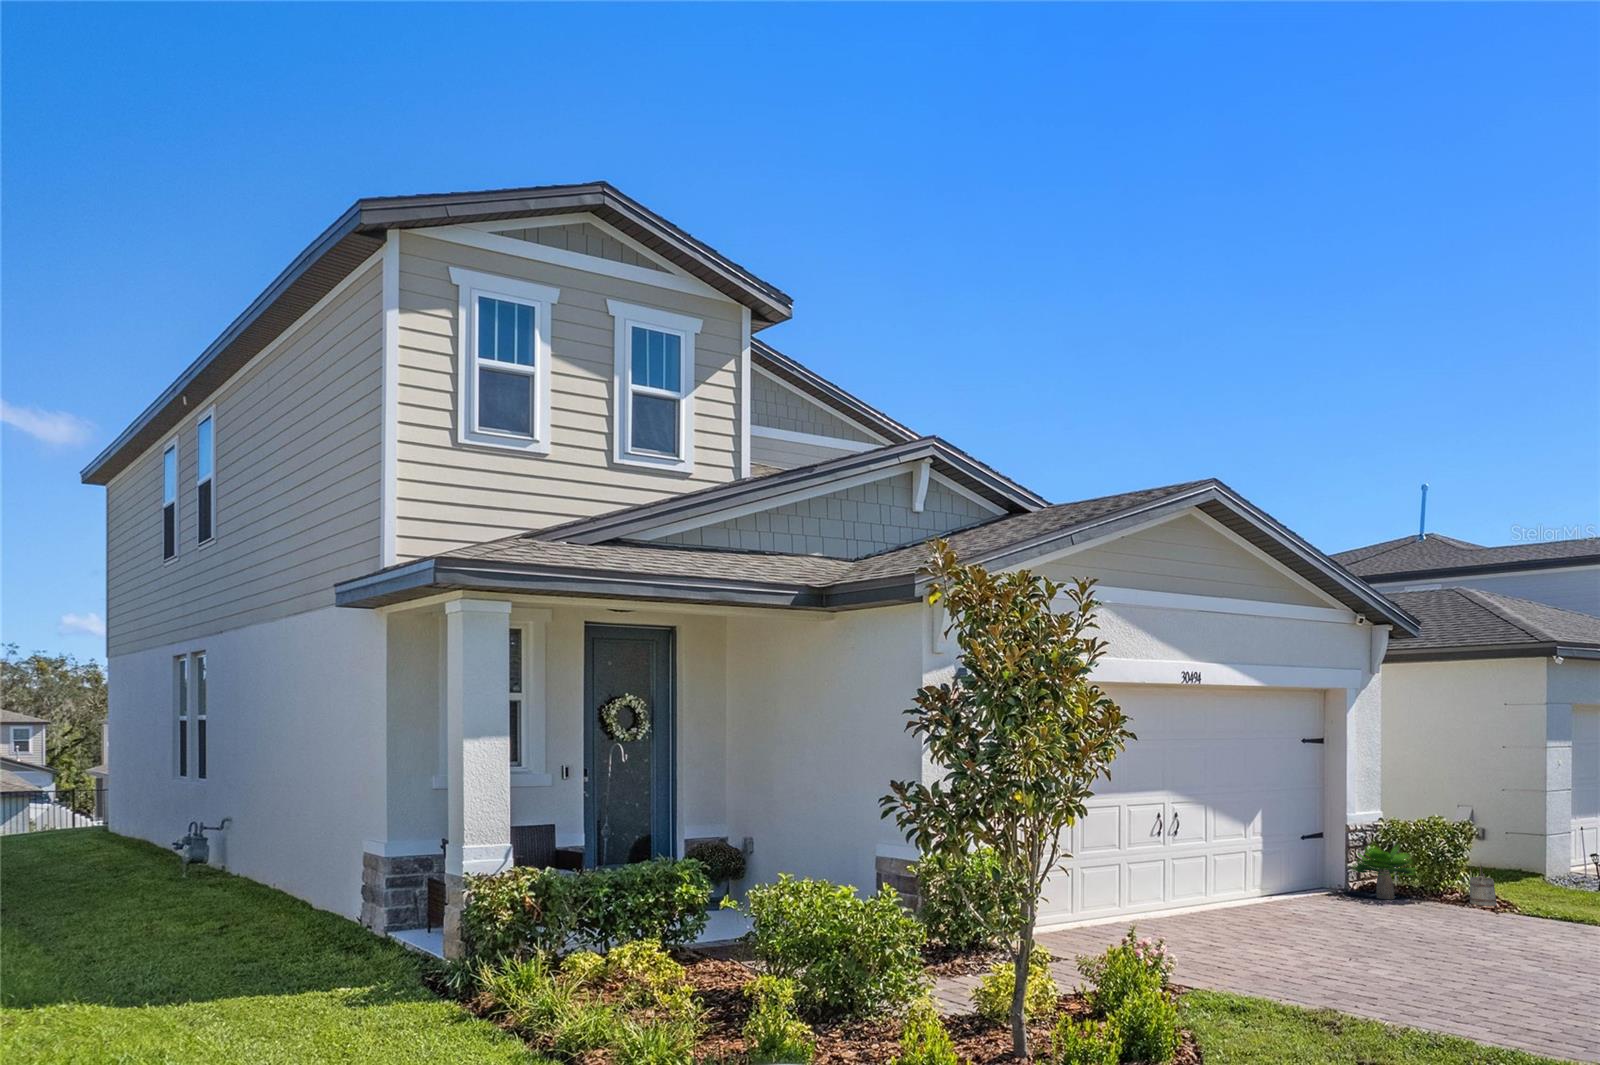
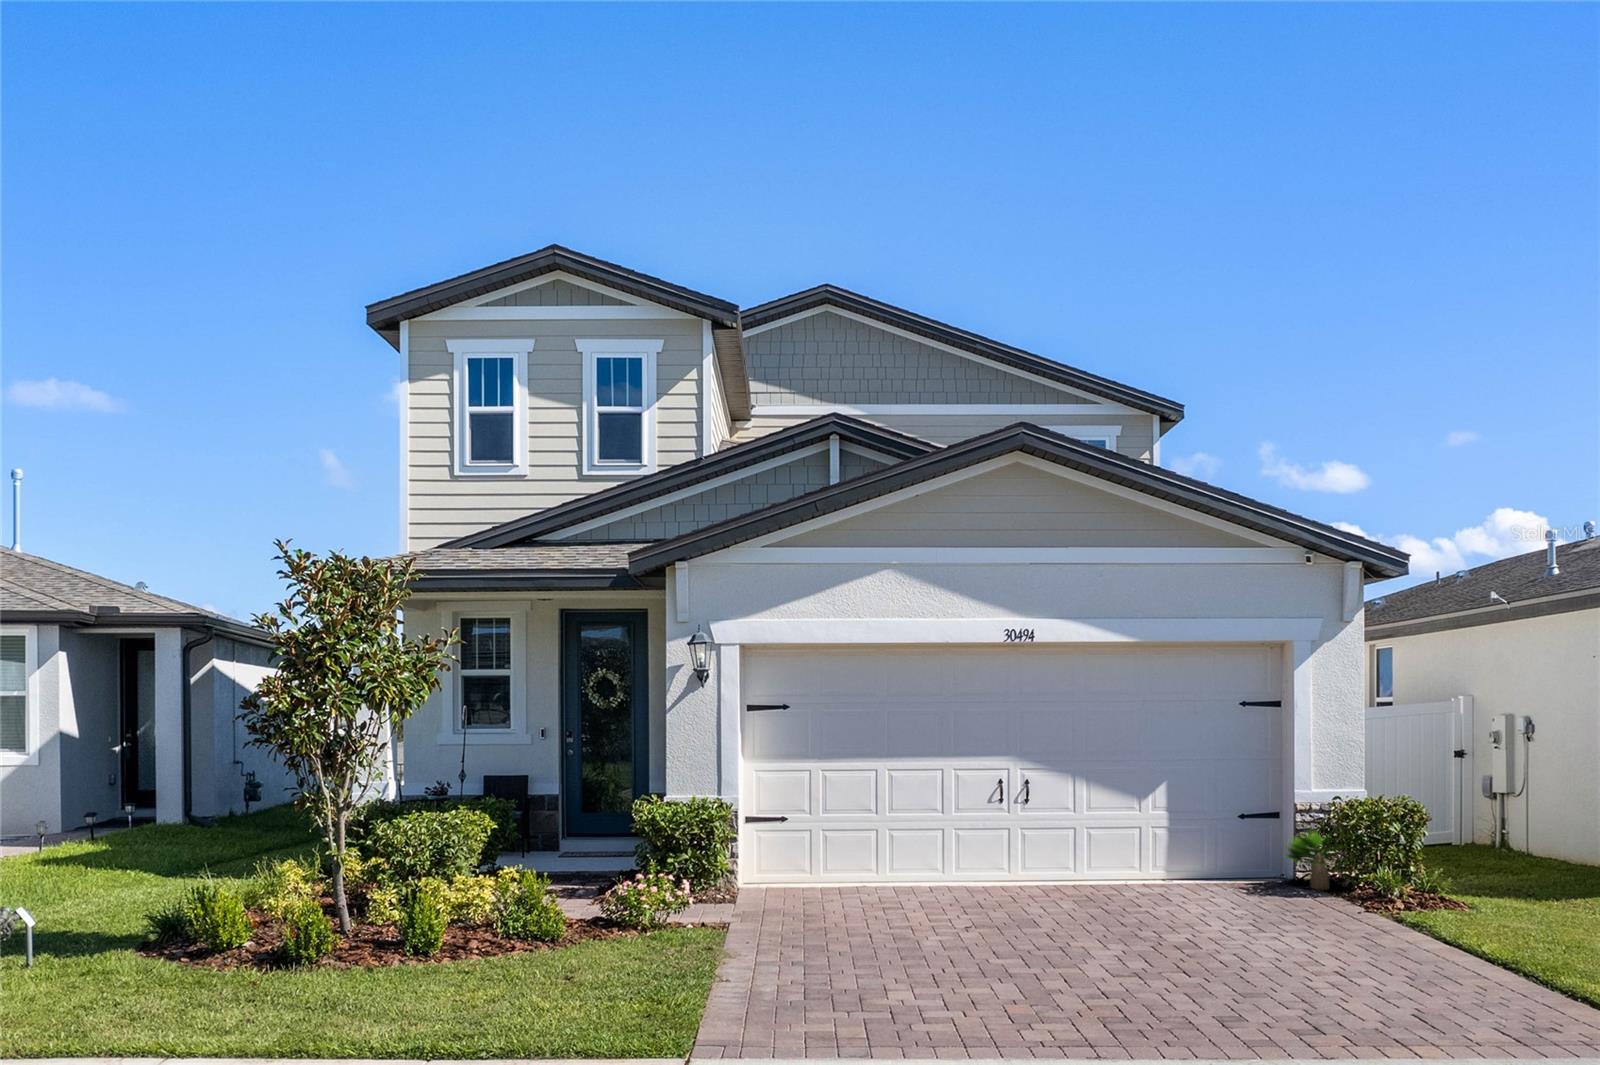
bucket: present [1470,865,1497,906] -> none [1397,861,1427,908]

